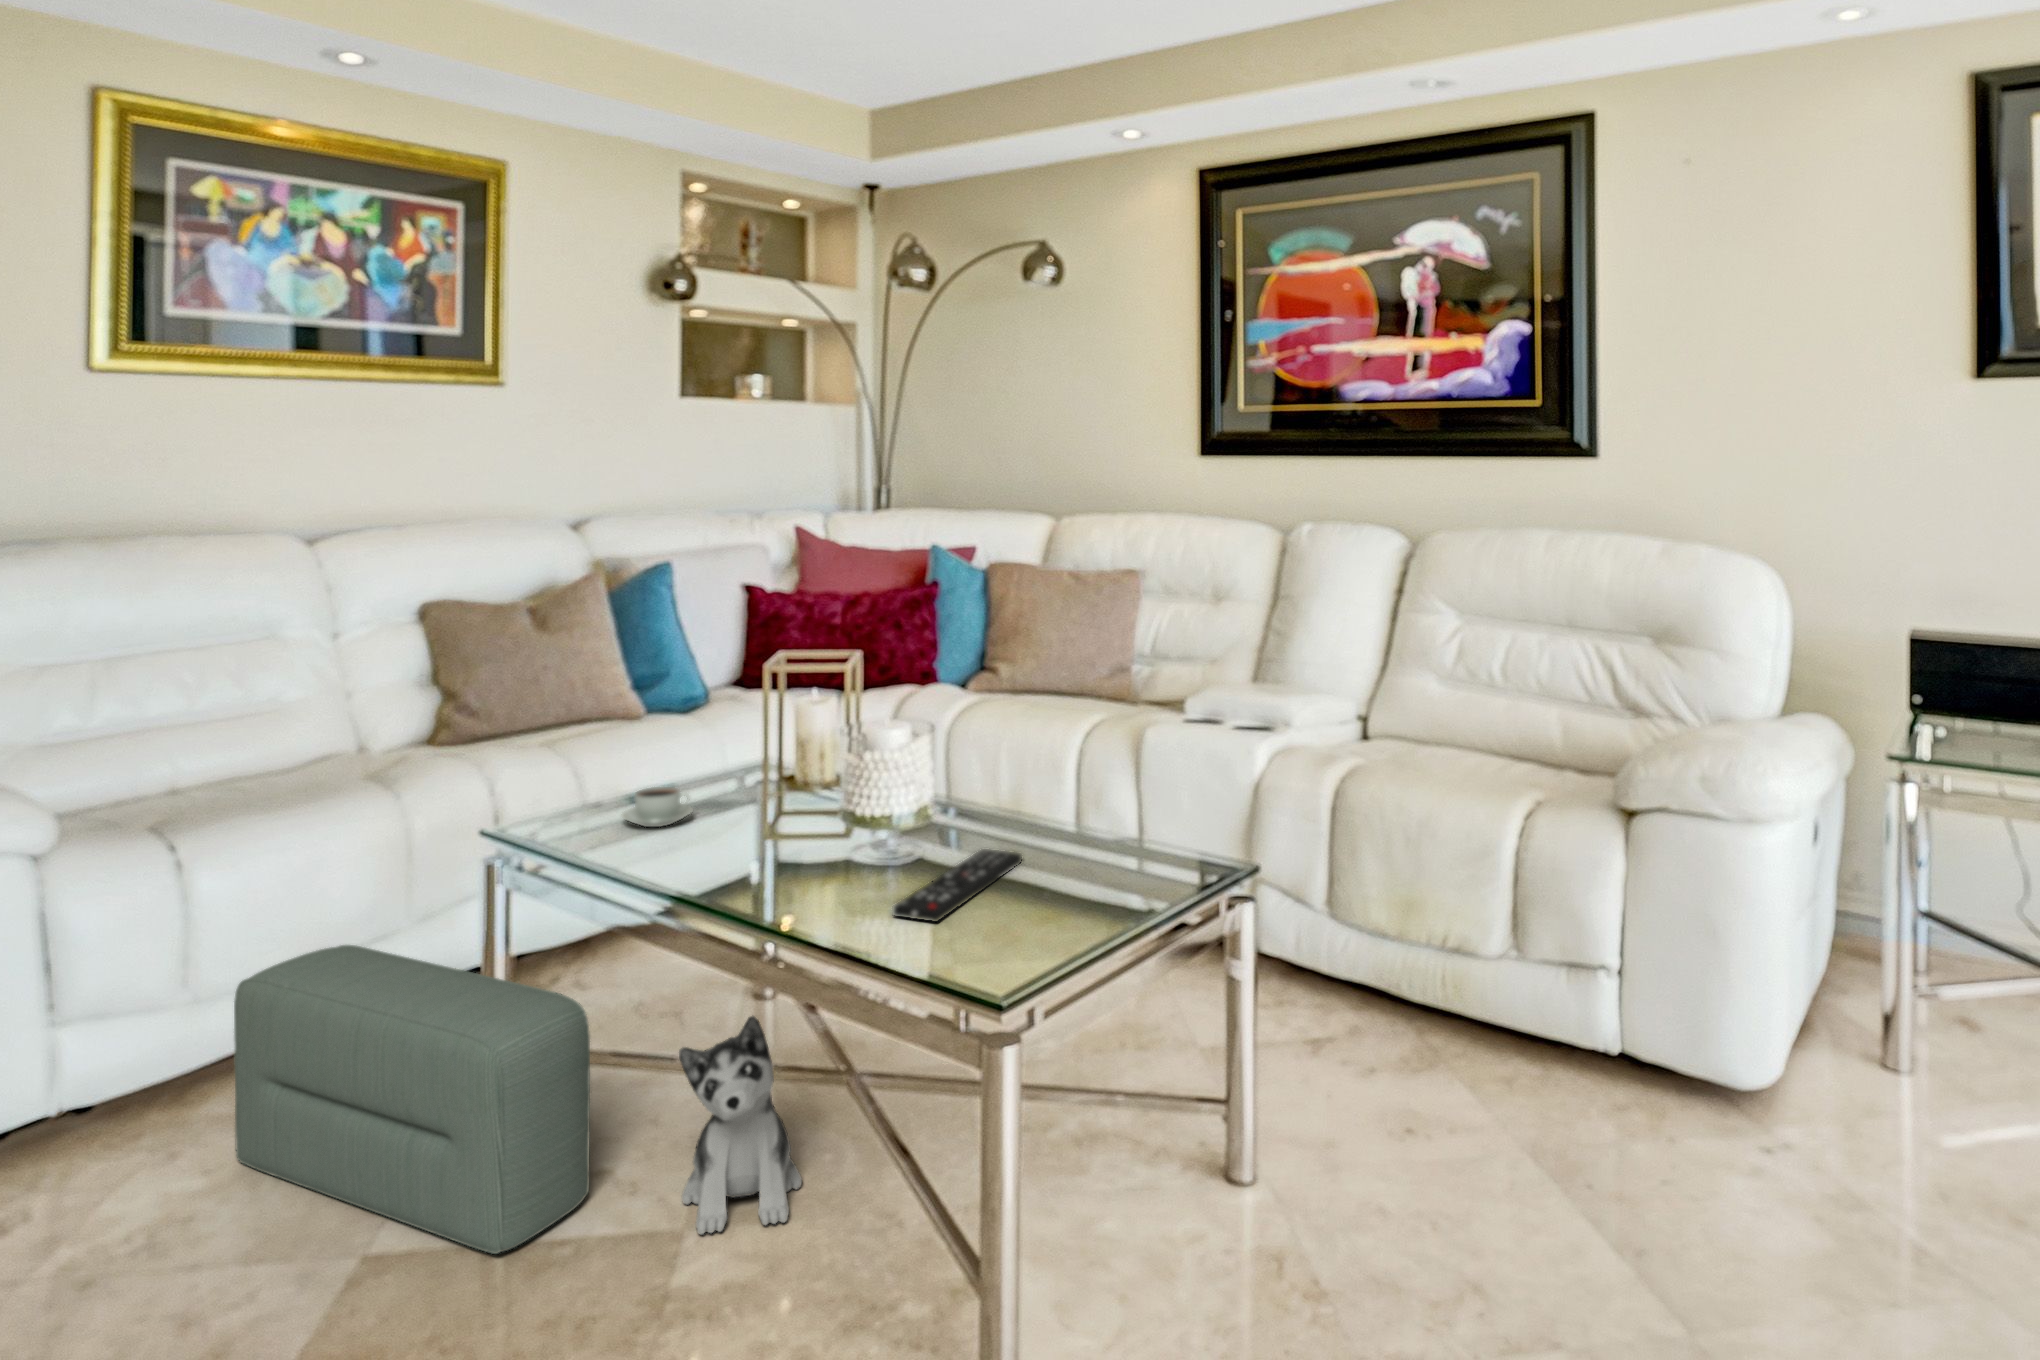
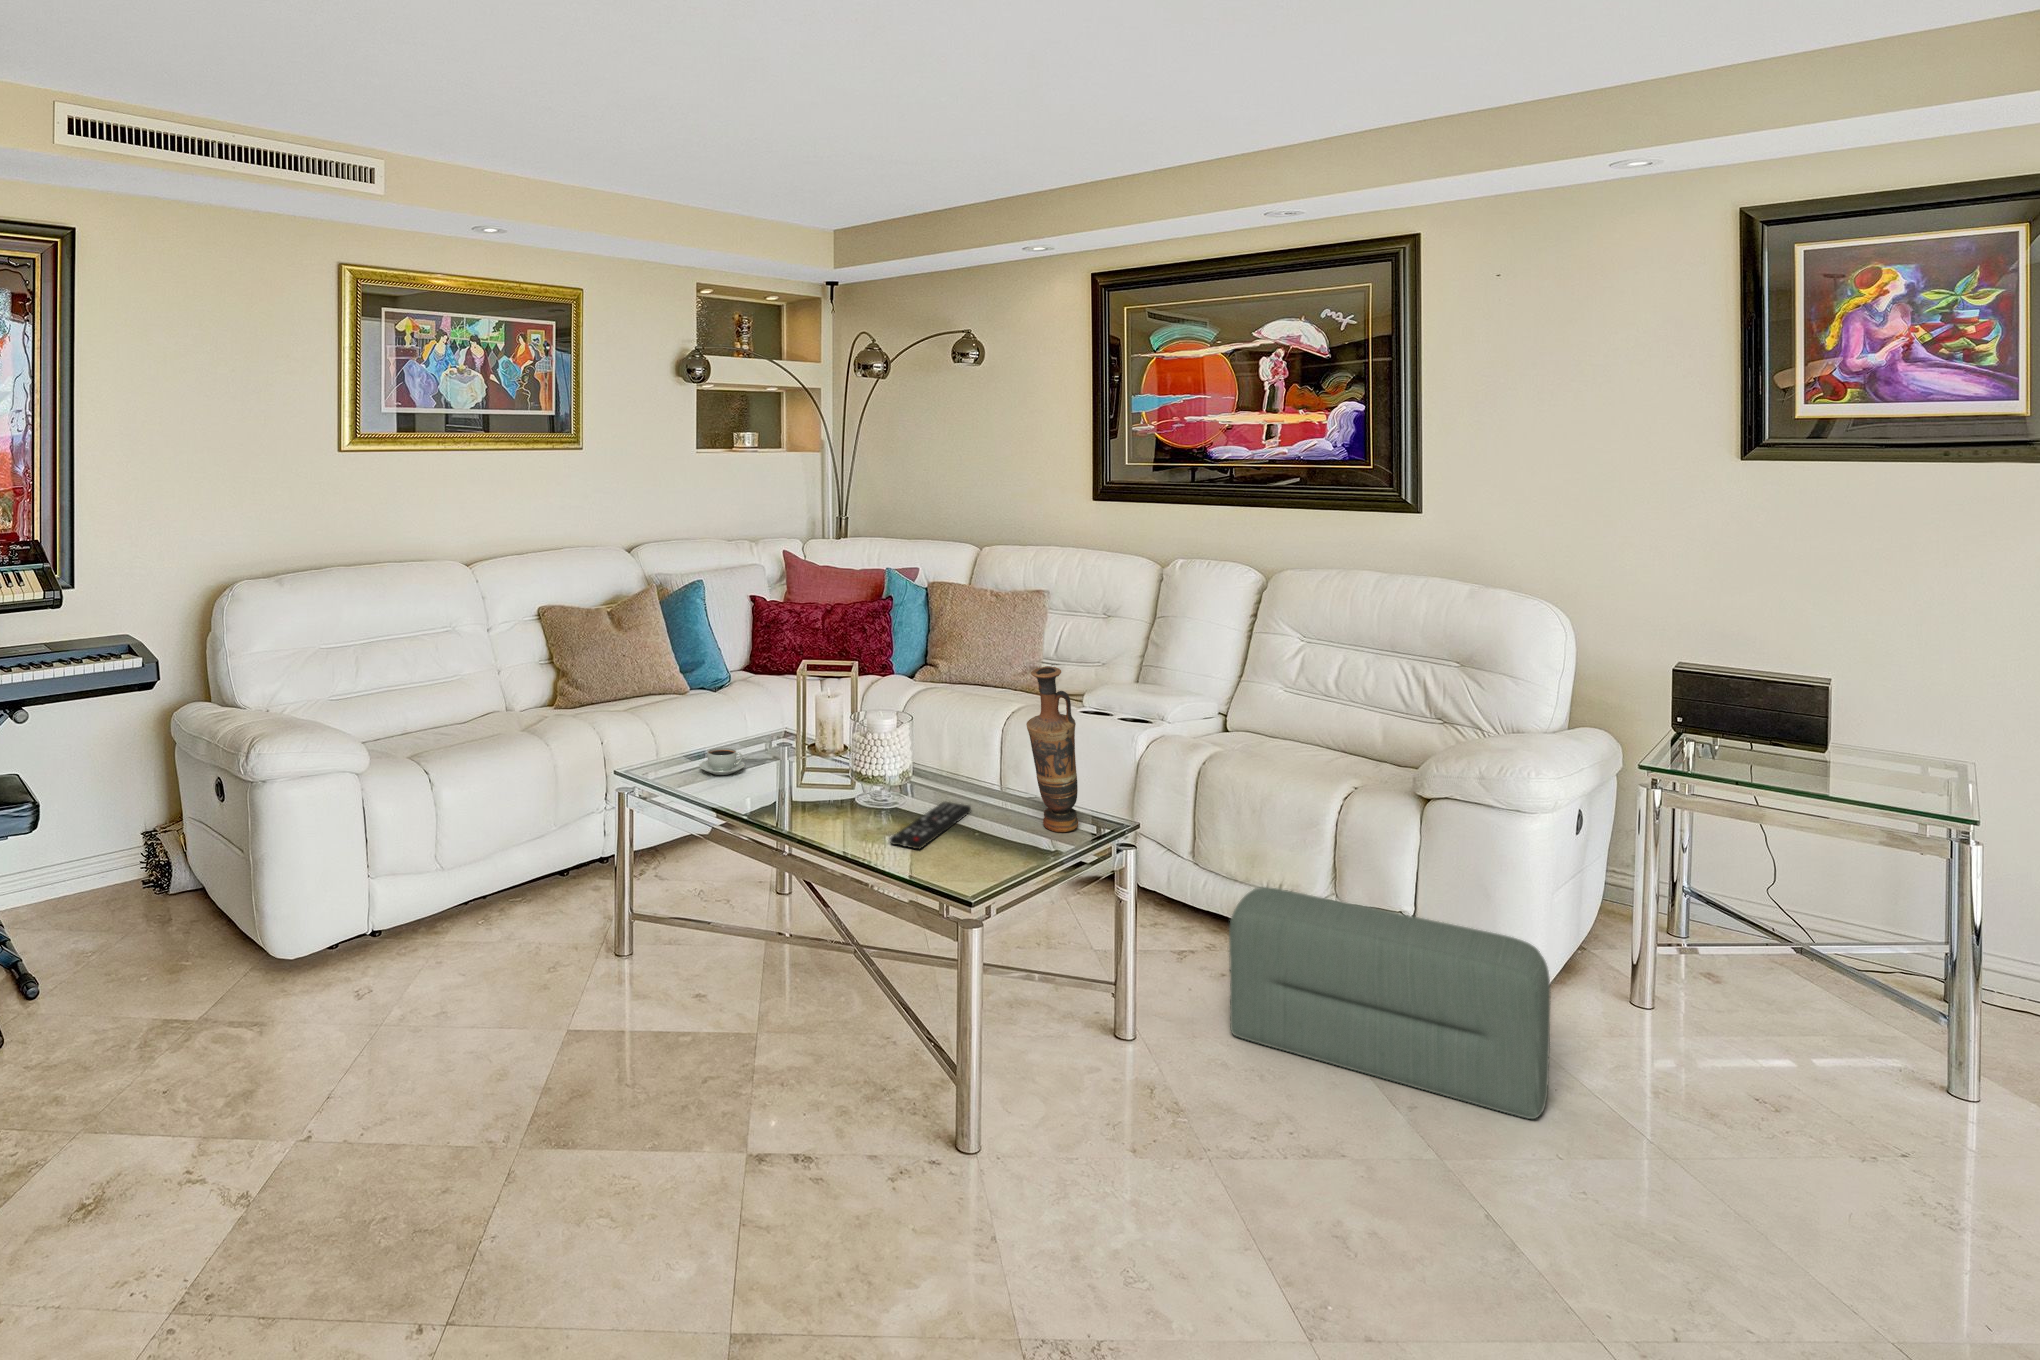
vase: none [1100,641,1175,885] -> present [1026,666,1079,832]
pouf: present [234,945,590,1254] -> present [1229,887,1551,1119]
plush toy: present [679,1016,802,1234] -> none [752,902,828,1039]

